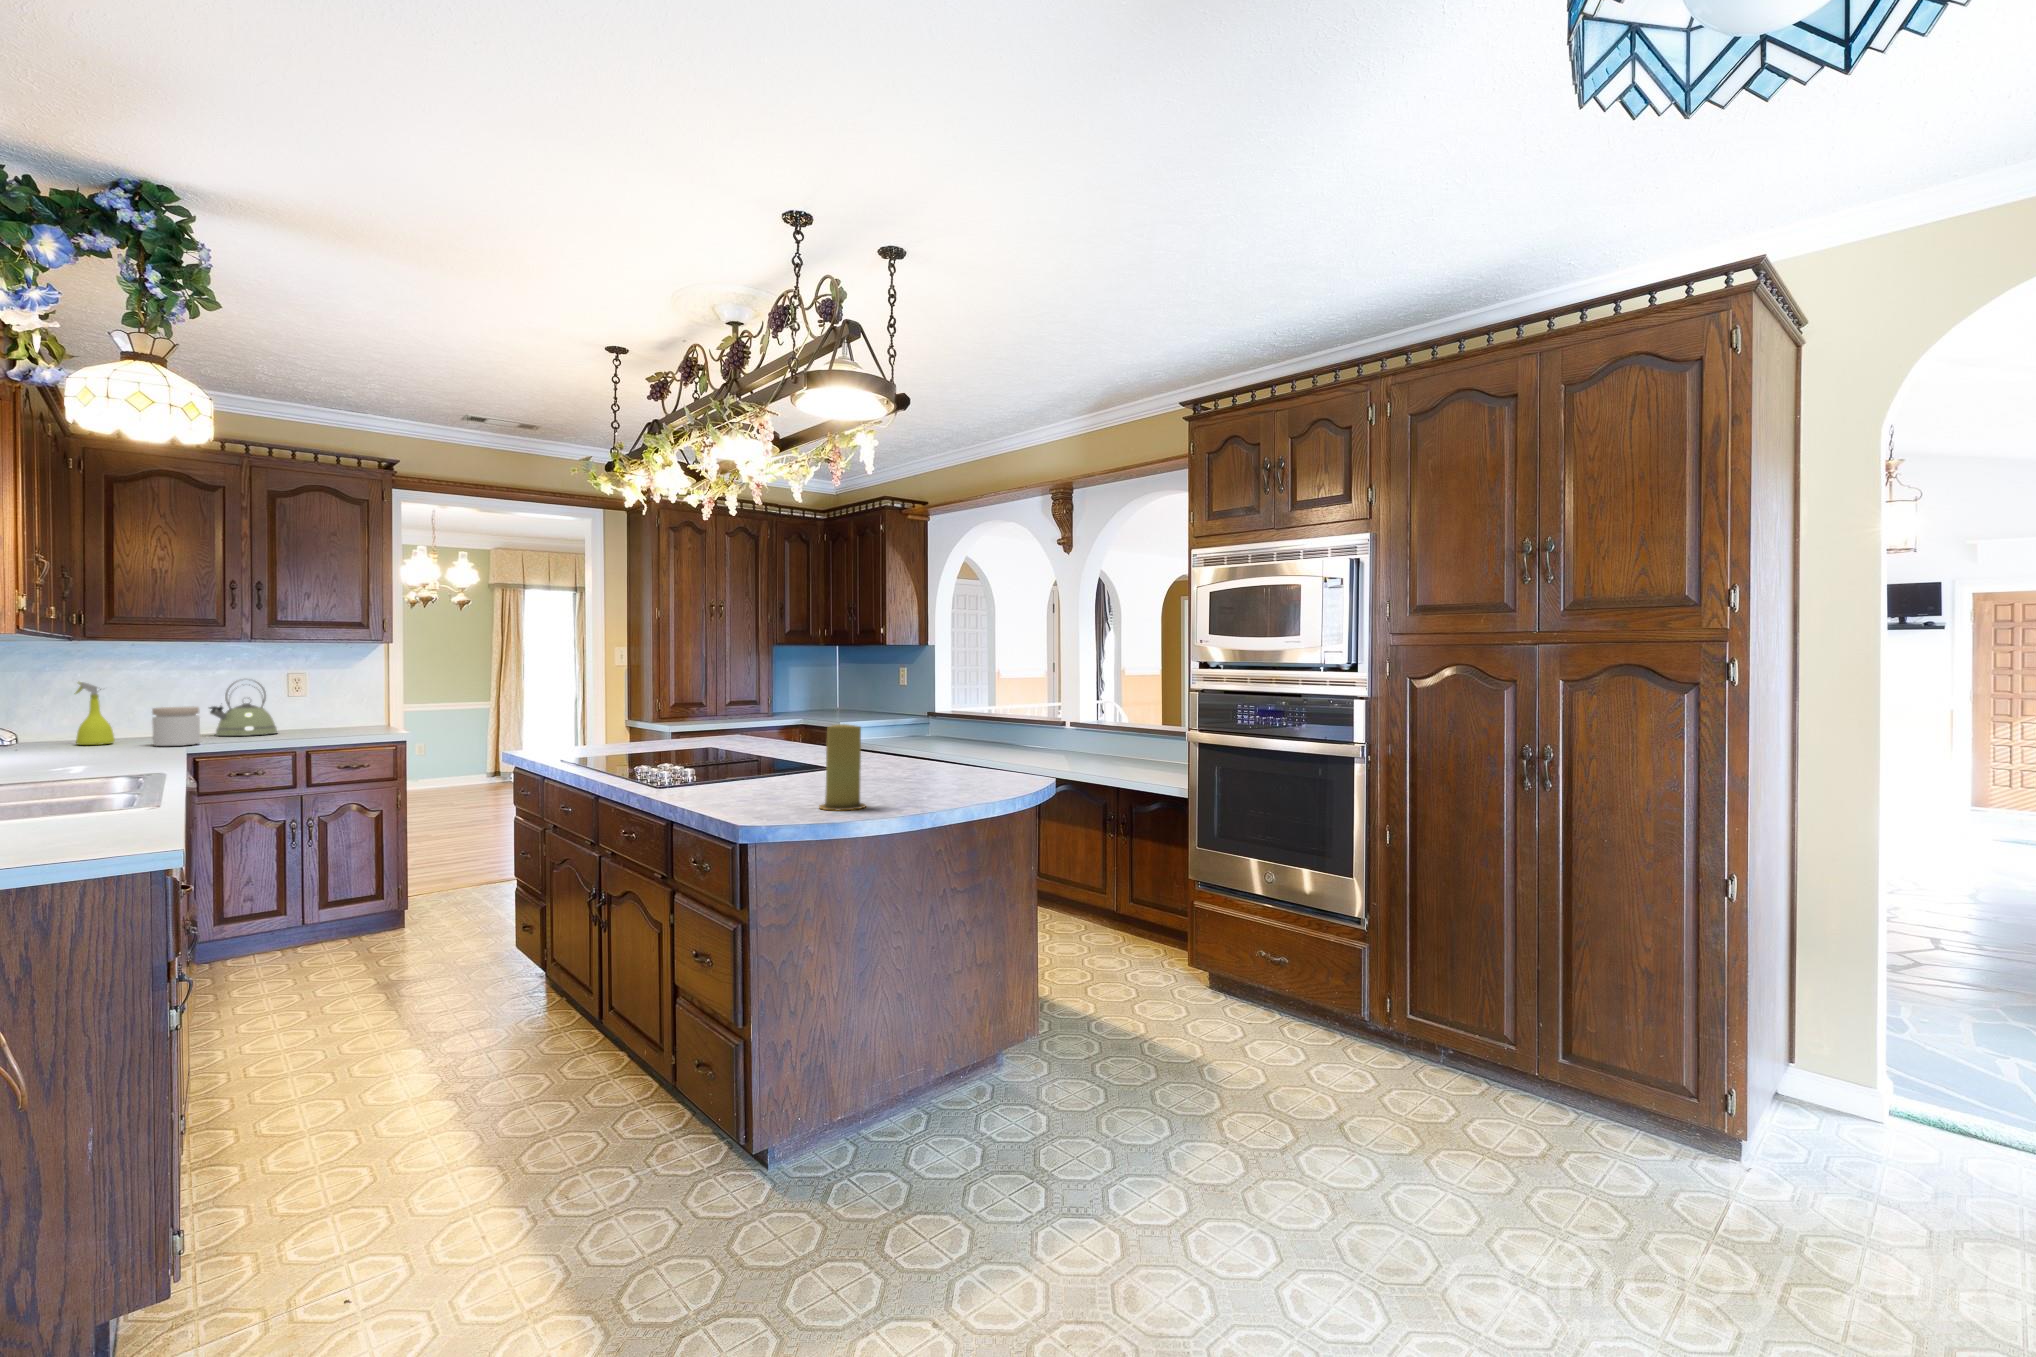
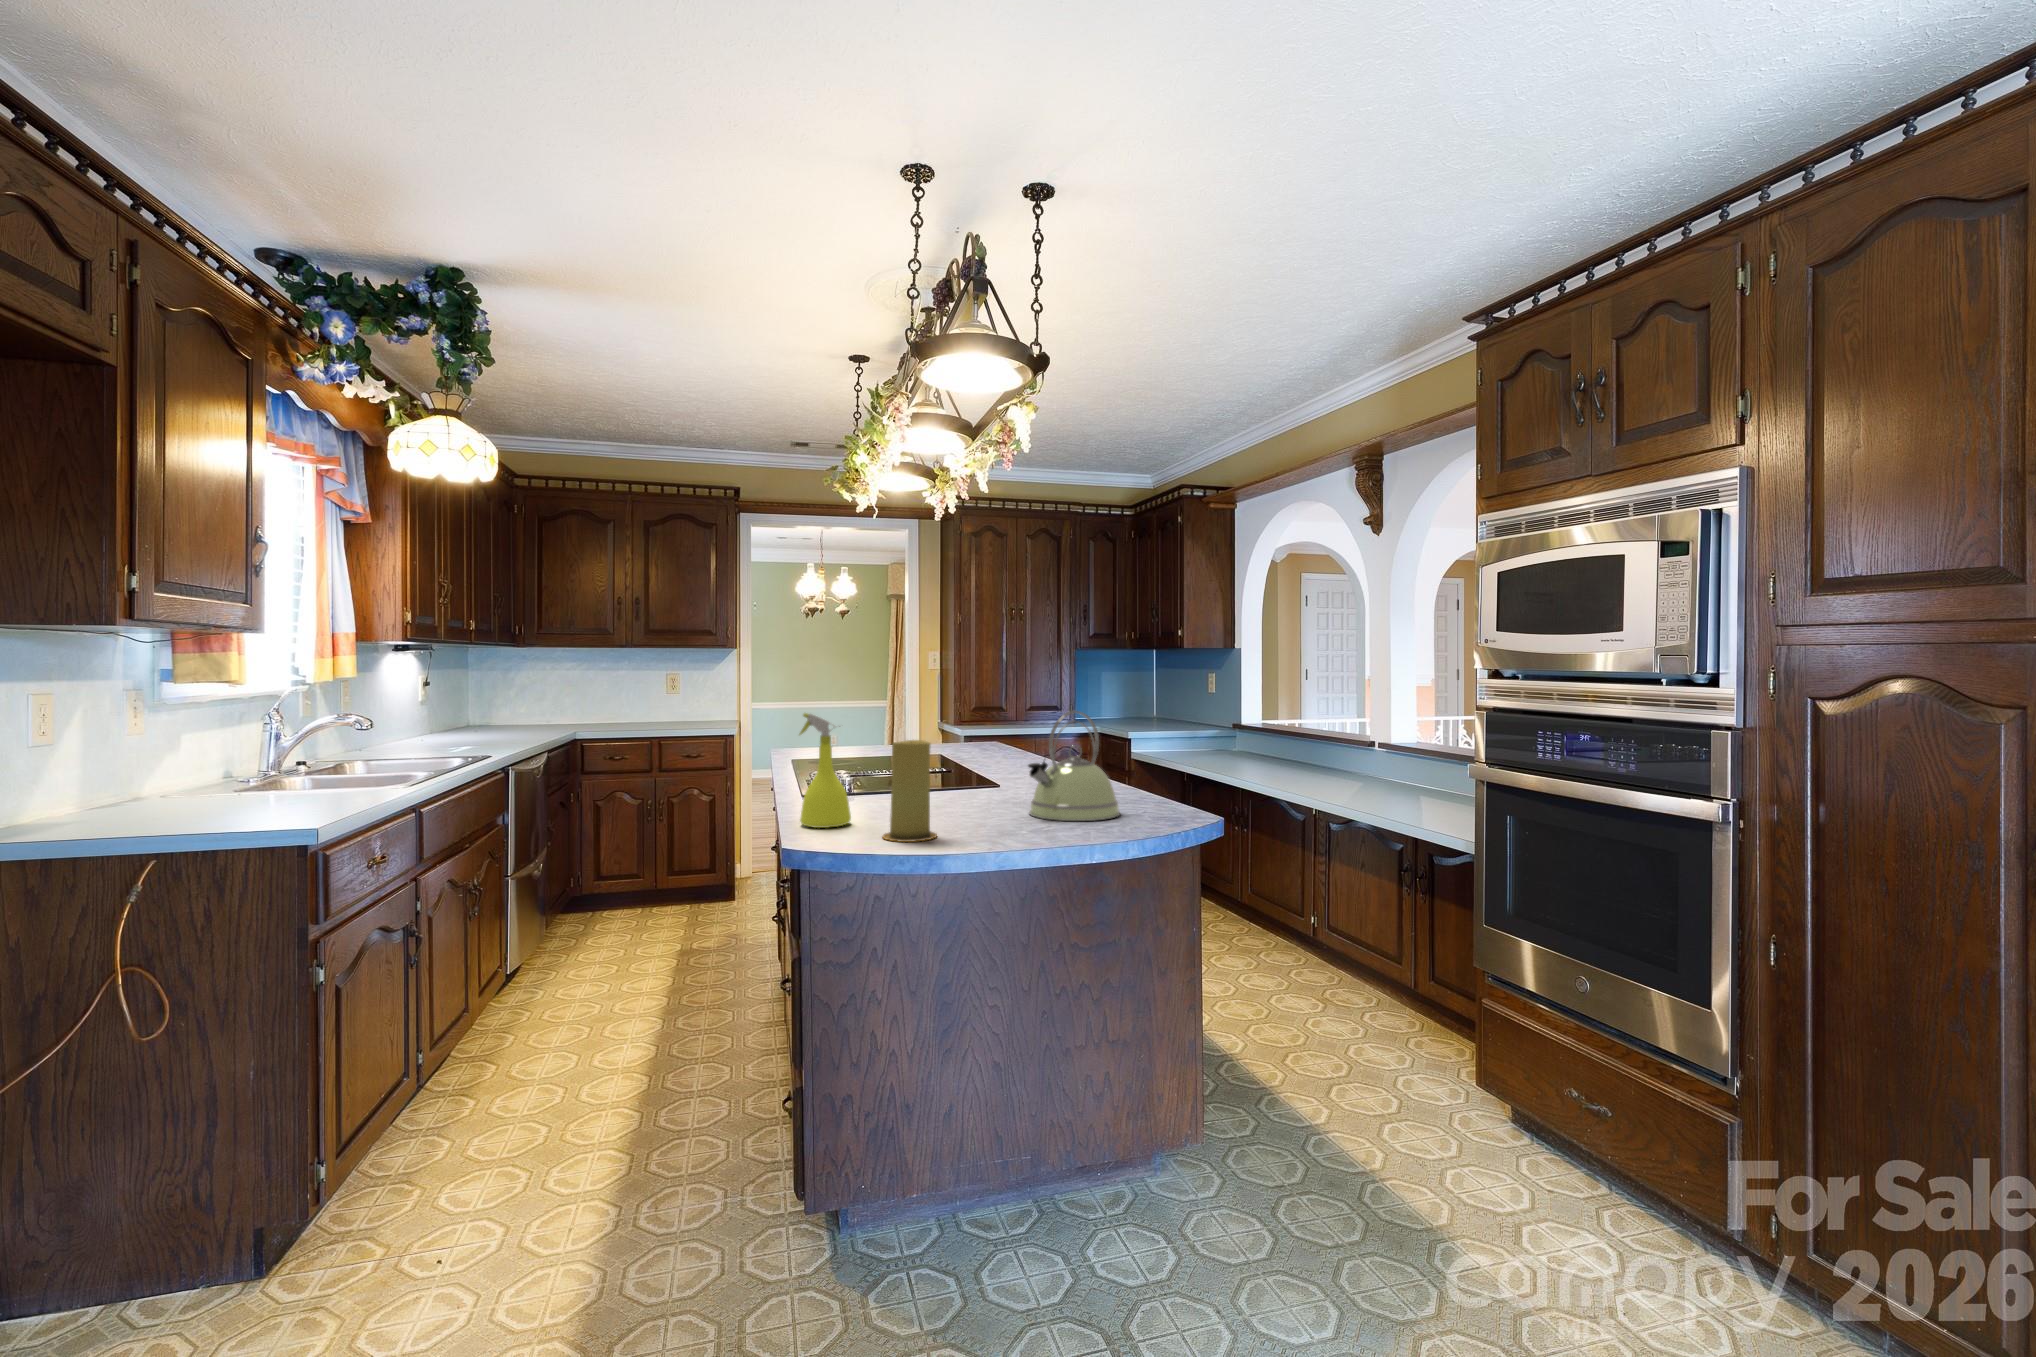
spray bottle: present [76,682,115,745] -> present [800,713,851,828]
kettle: present [210,682,277,736] -> present [1028,711,1120,821]
jar: present [152,706,200,746] -> none [552,699,584,731]

